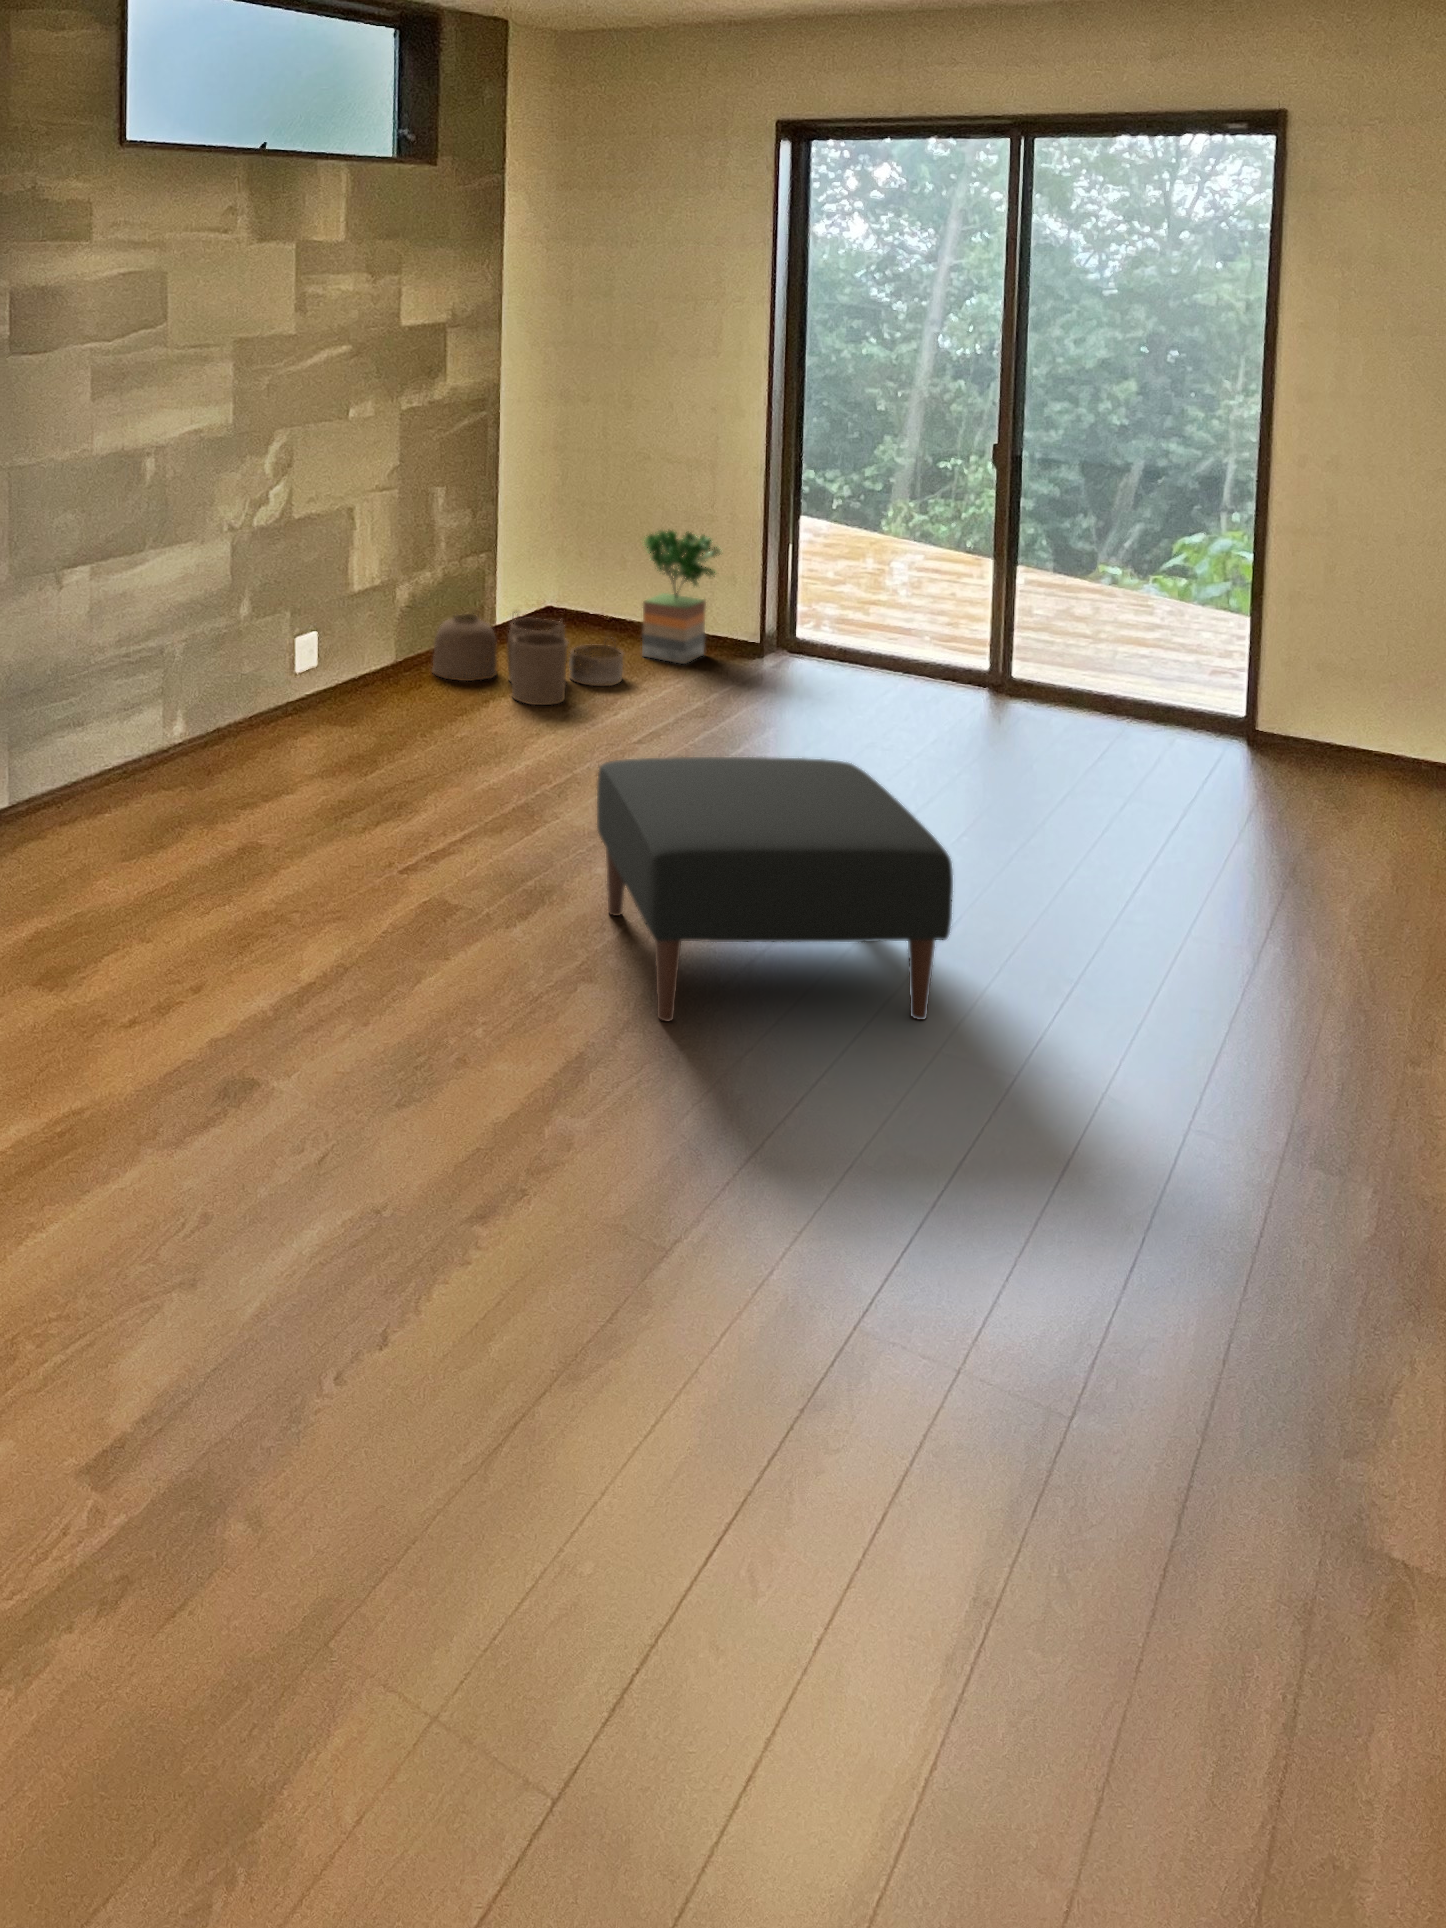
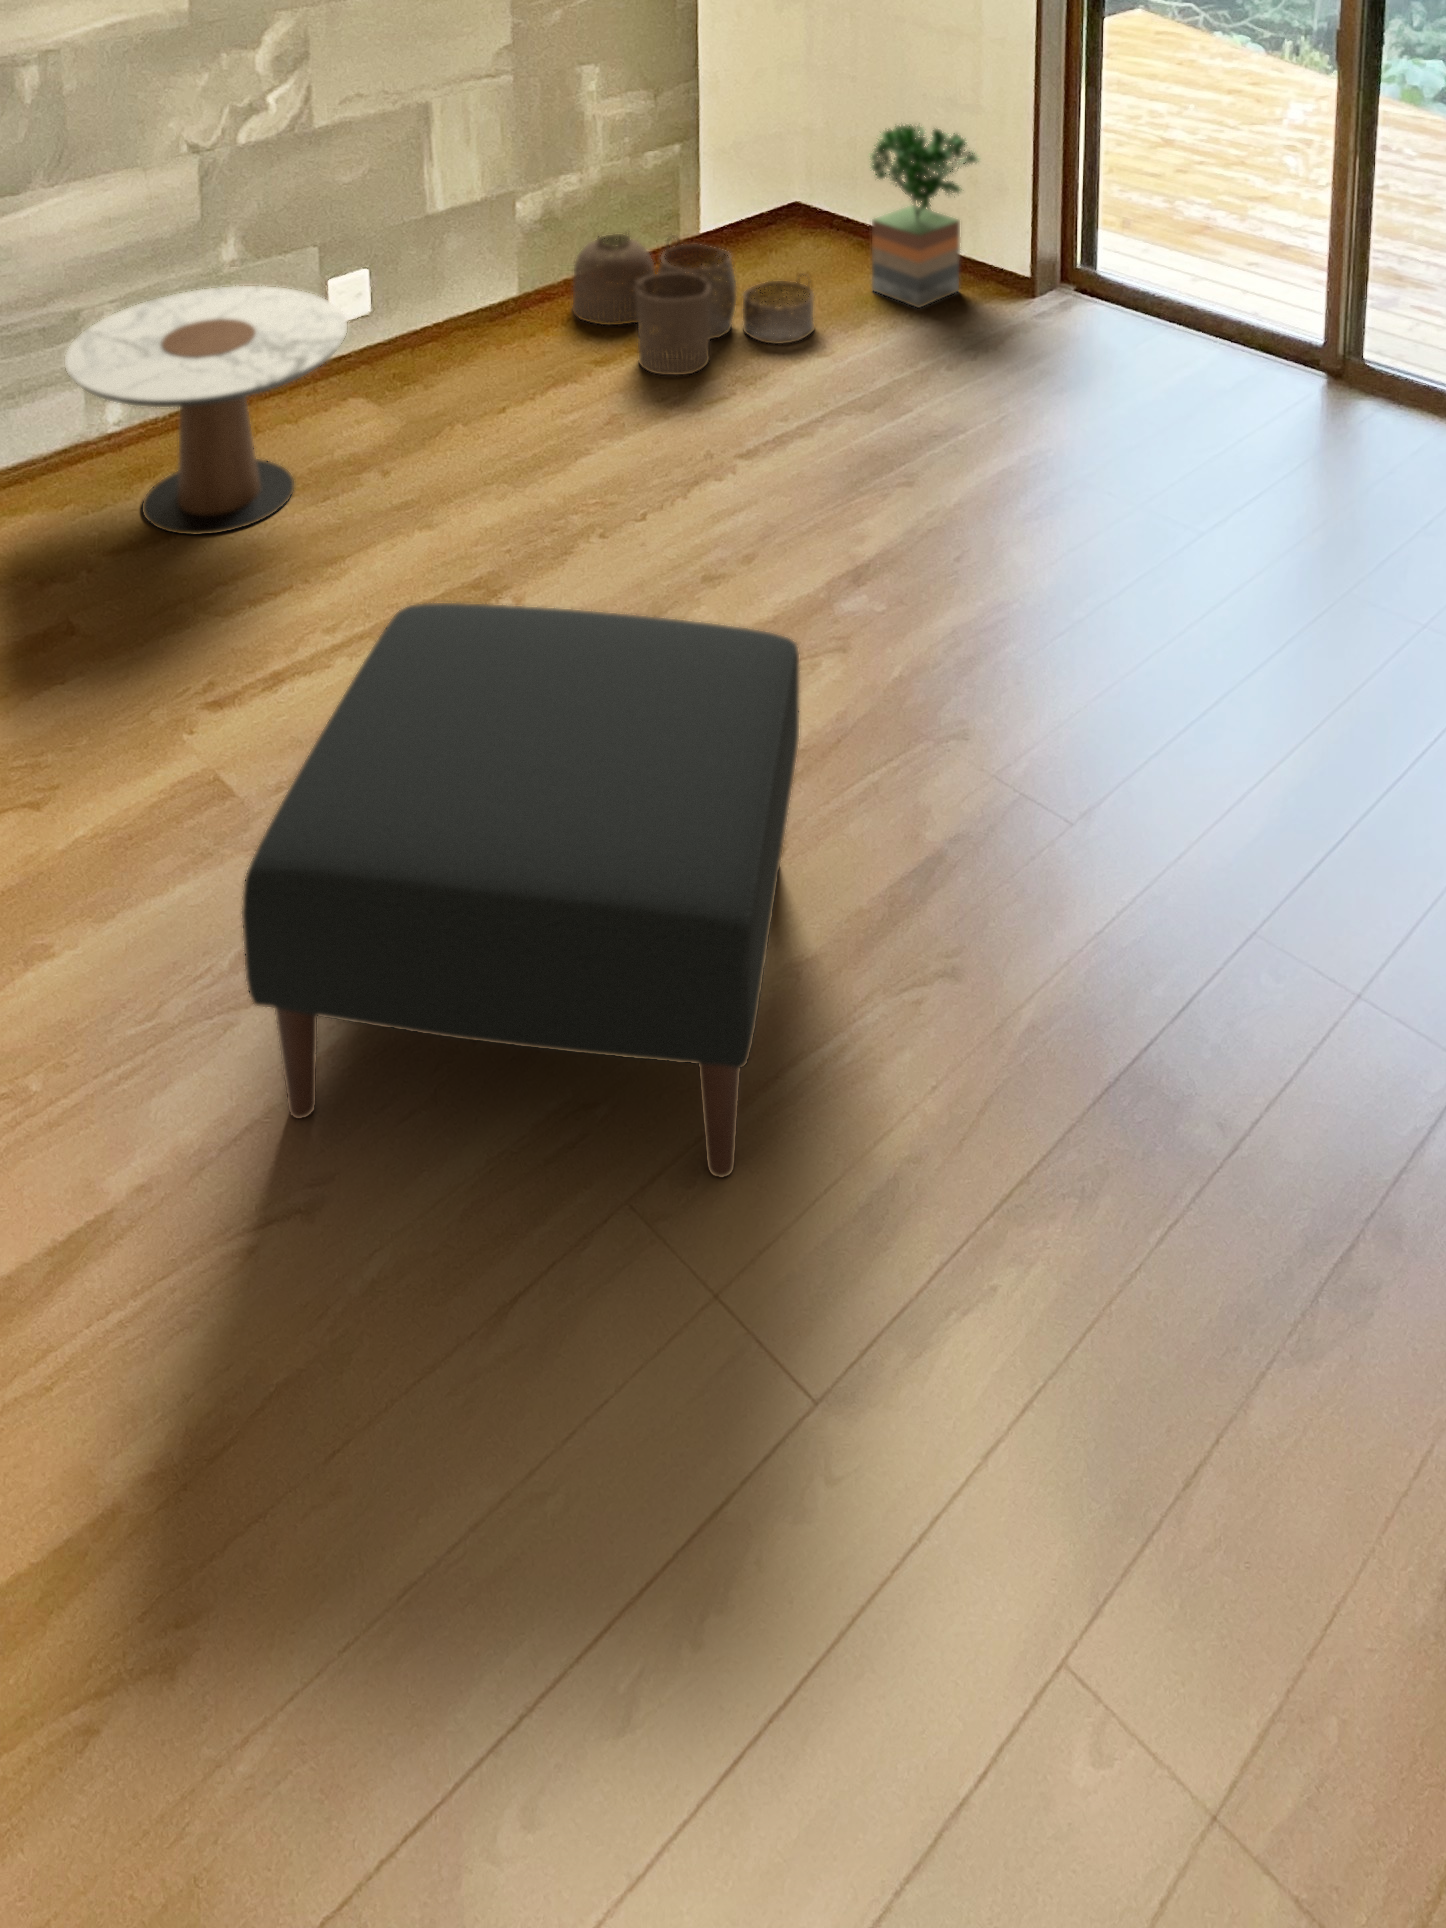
side table: none [188,631,388,799] -> present [65,286,347,535]

